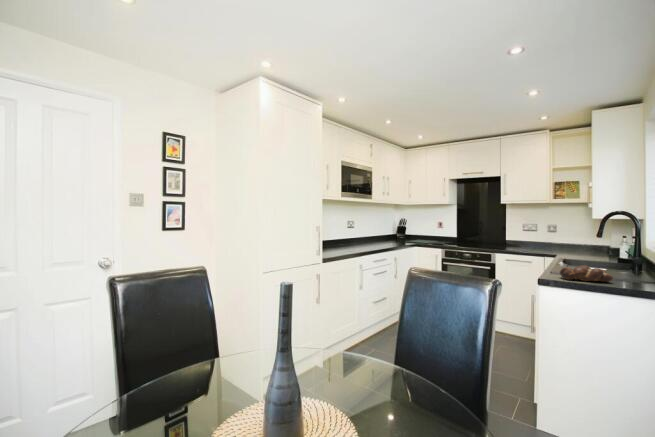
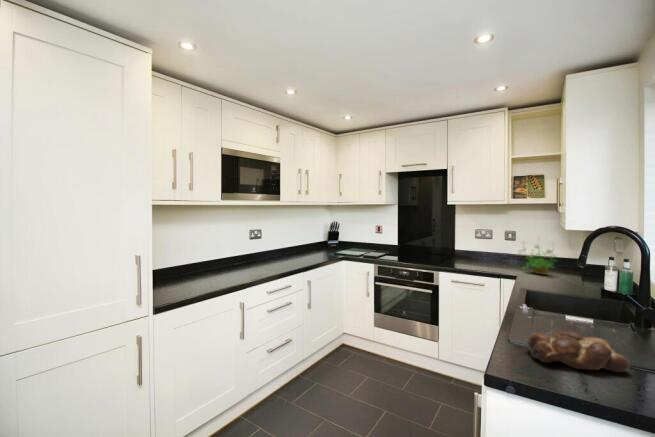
potted plant: none [557,227,589,255] -> present [520,242,556,274]

